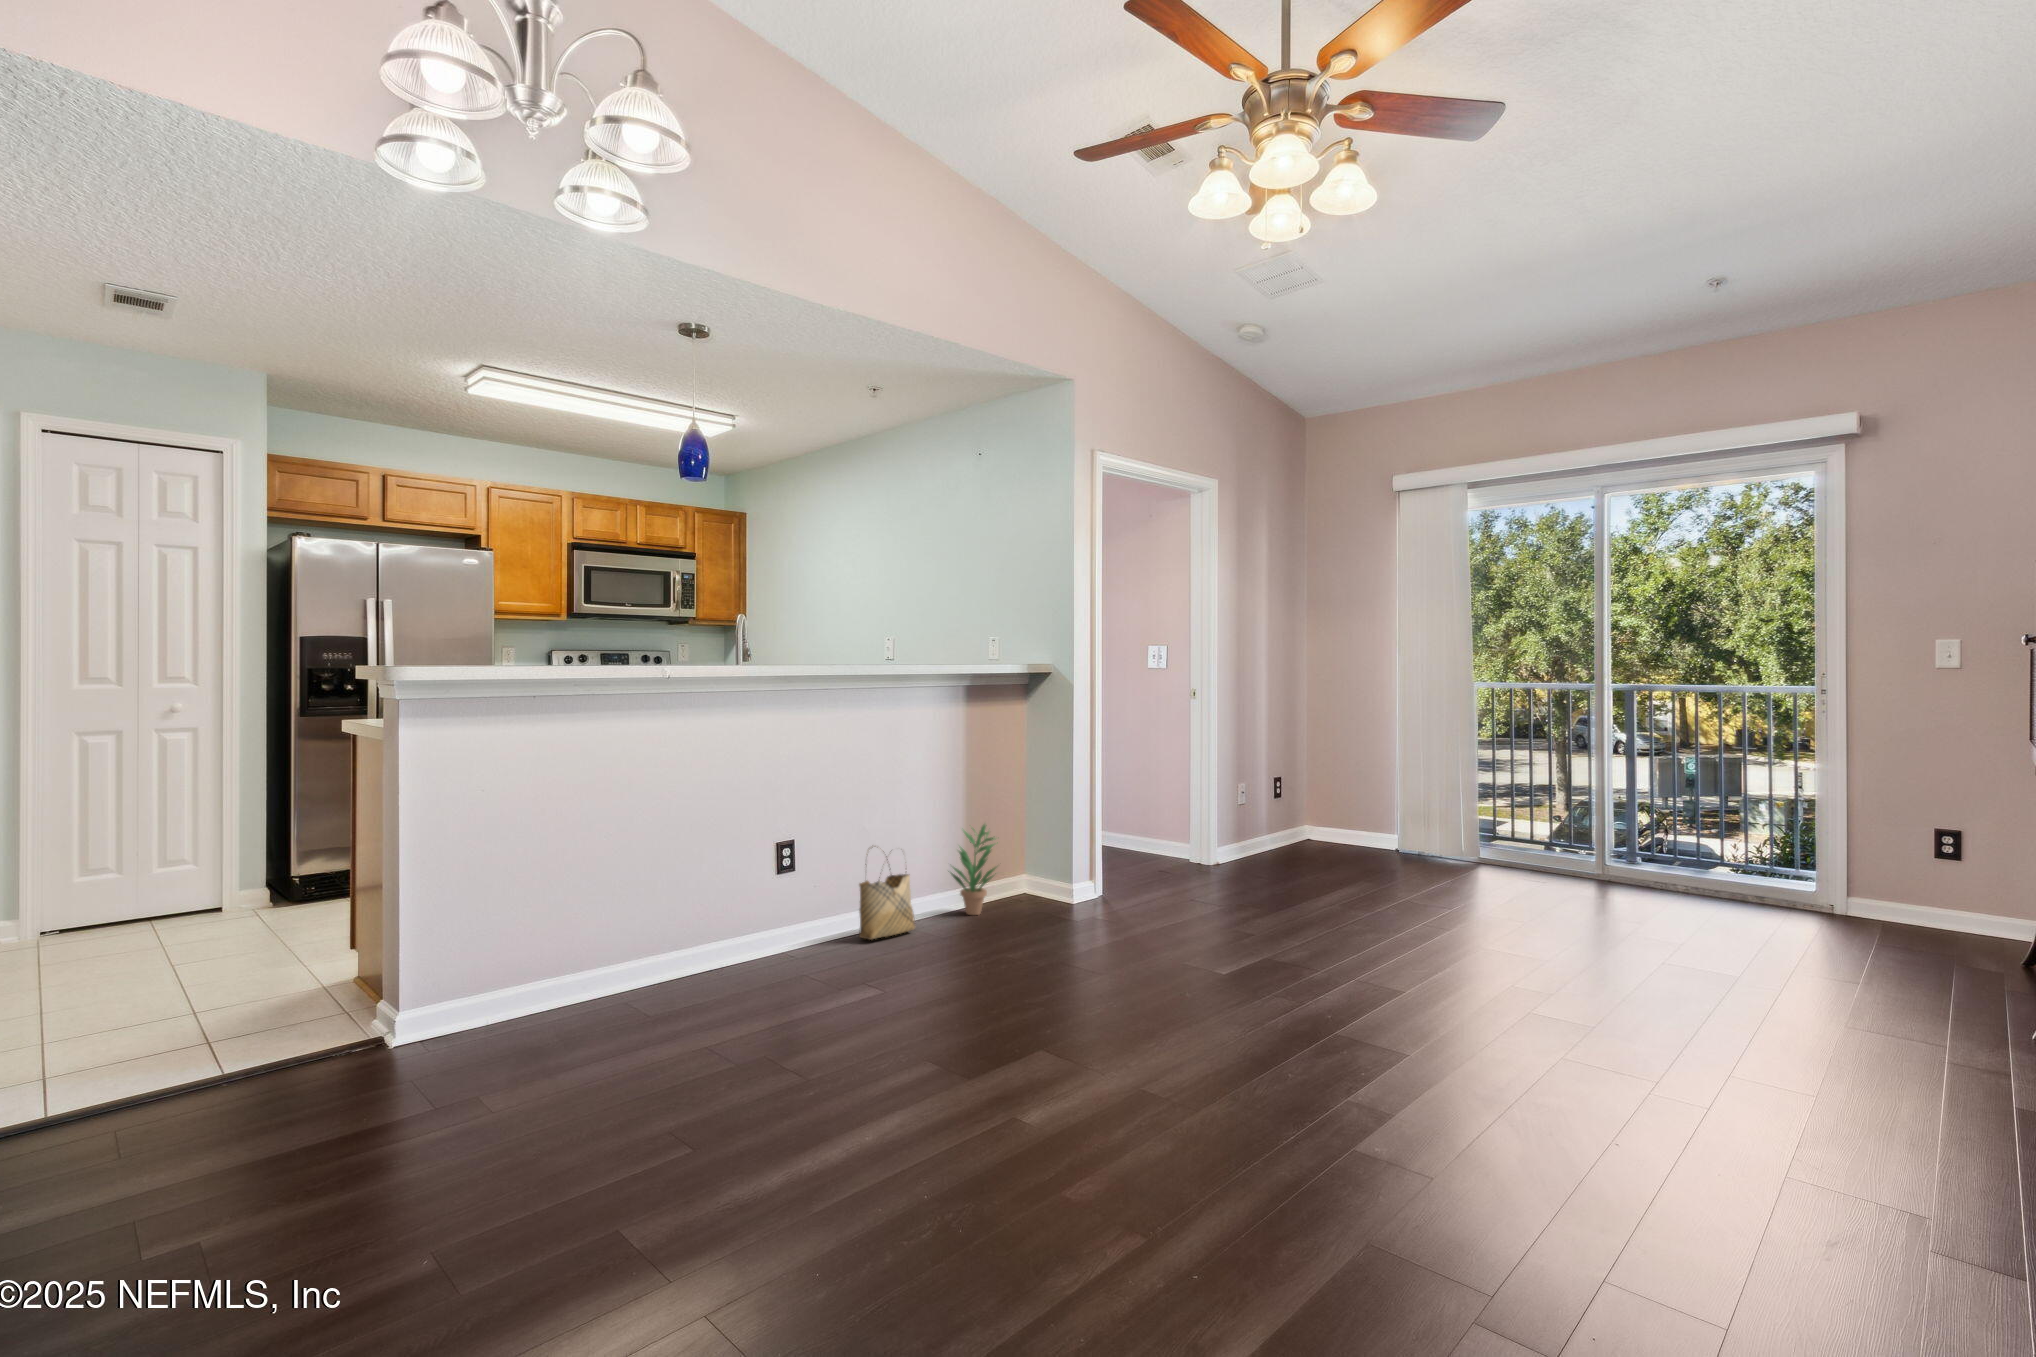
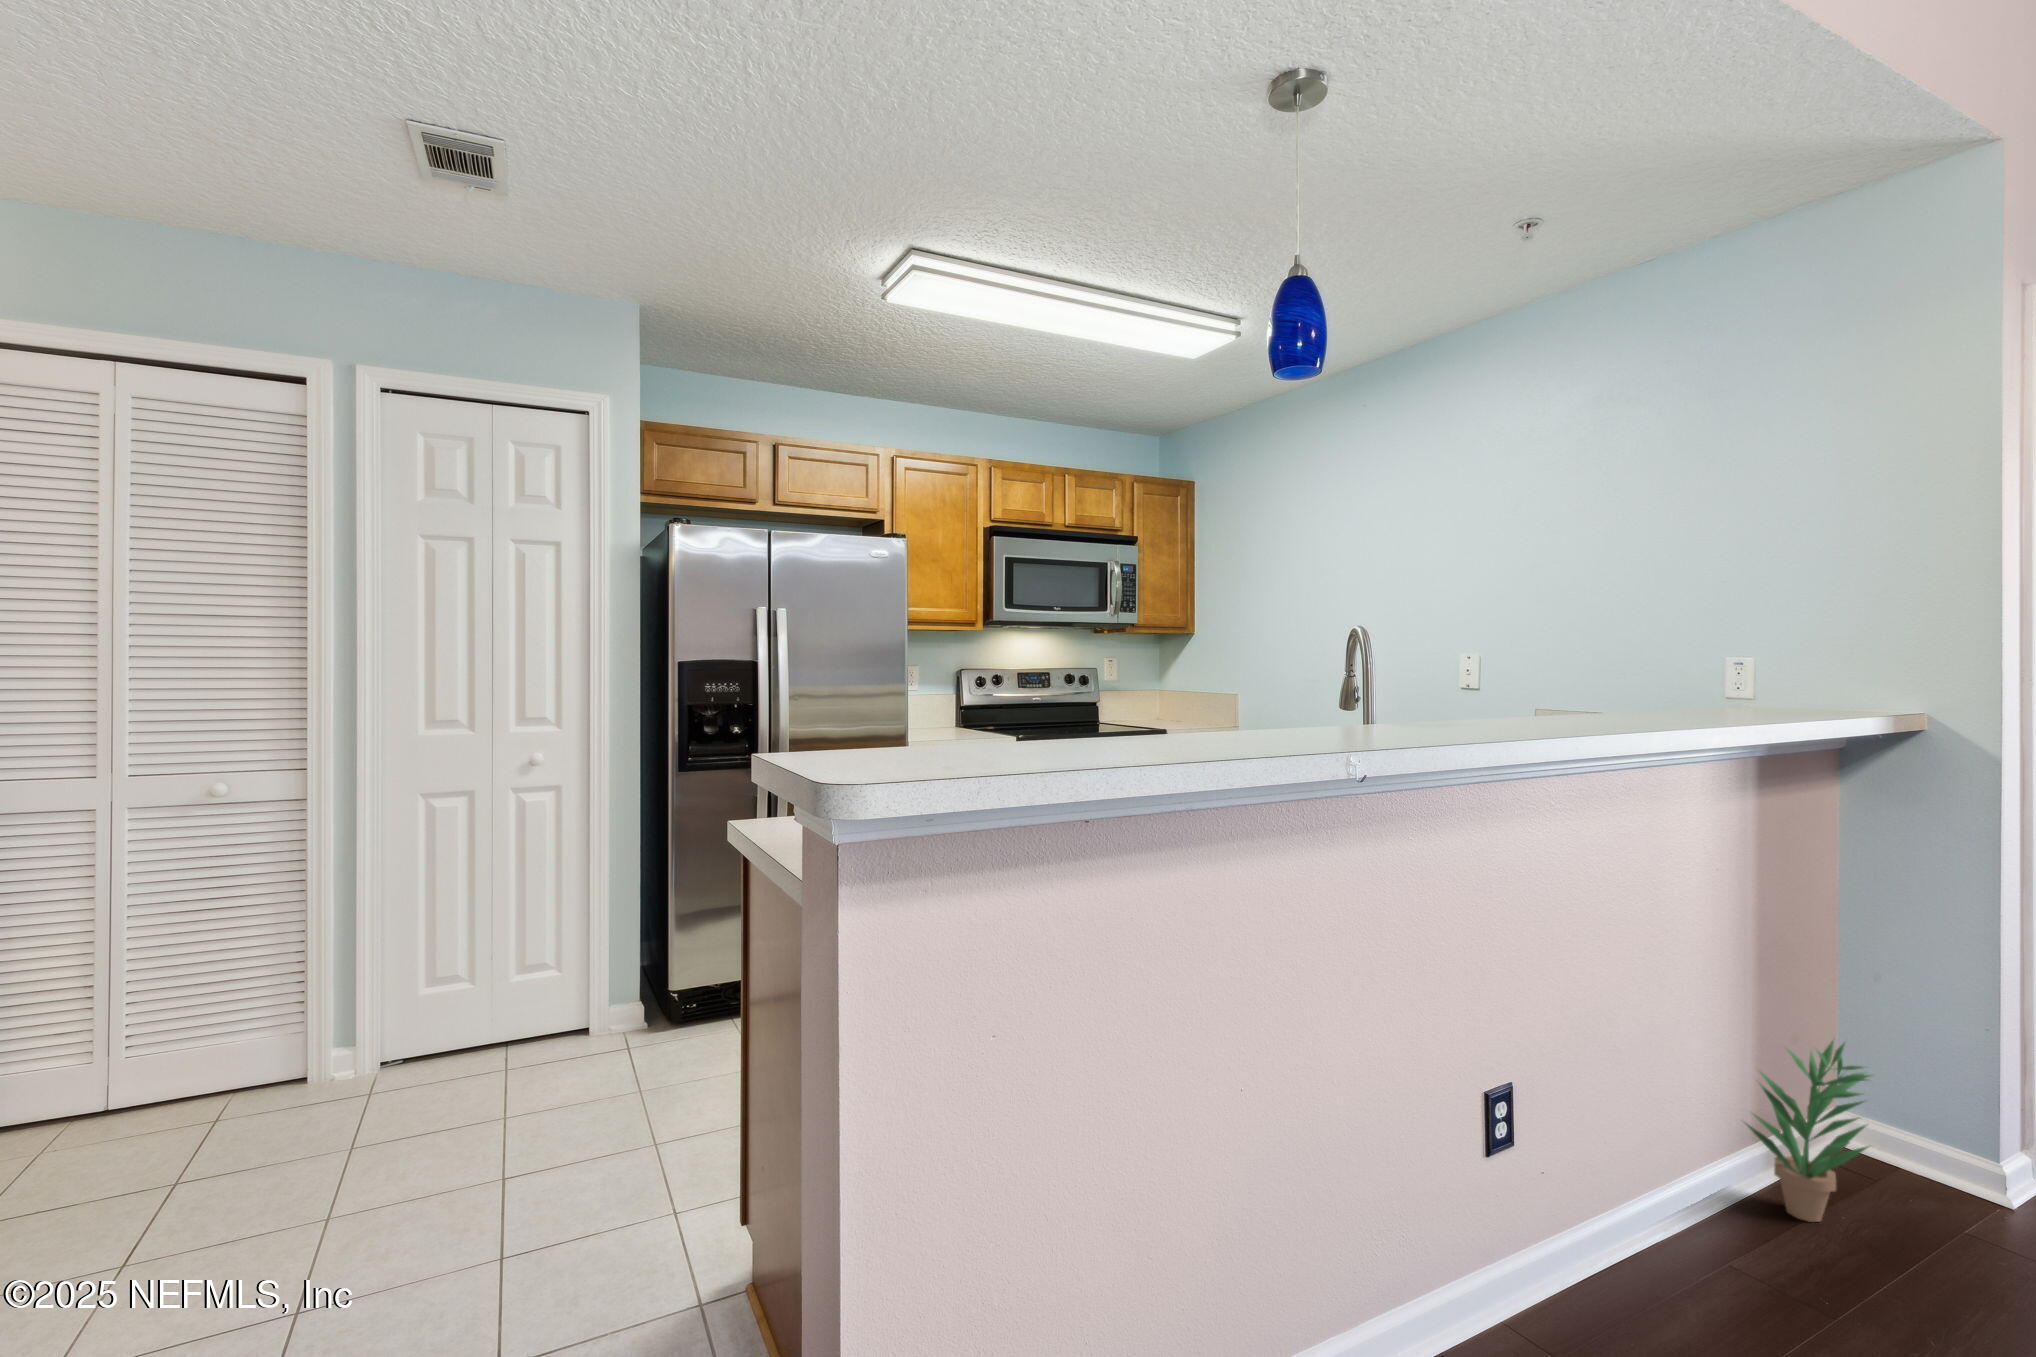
woven basket: present [859,856,915,940] -> none [1633,1087,1741,1303]

